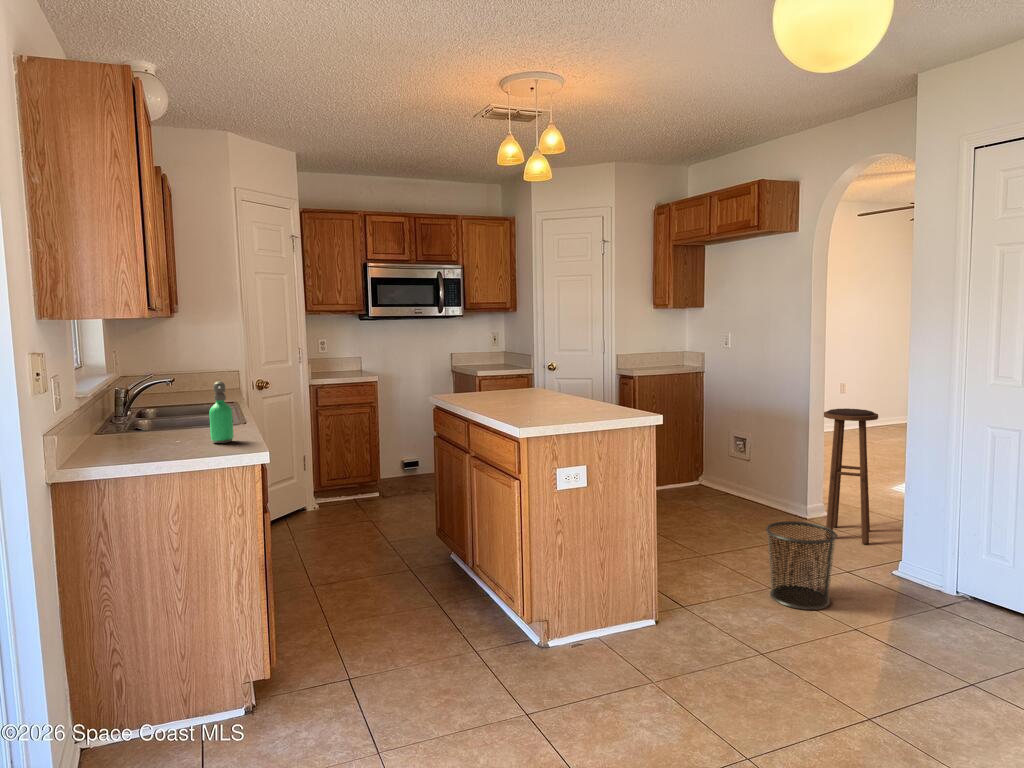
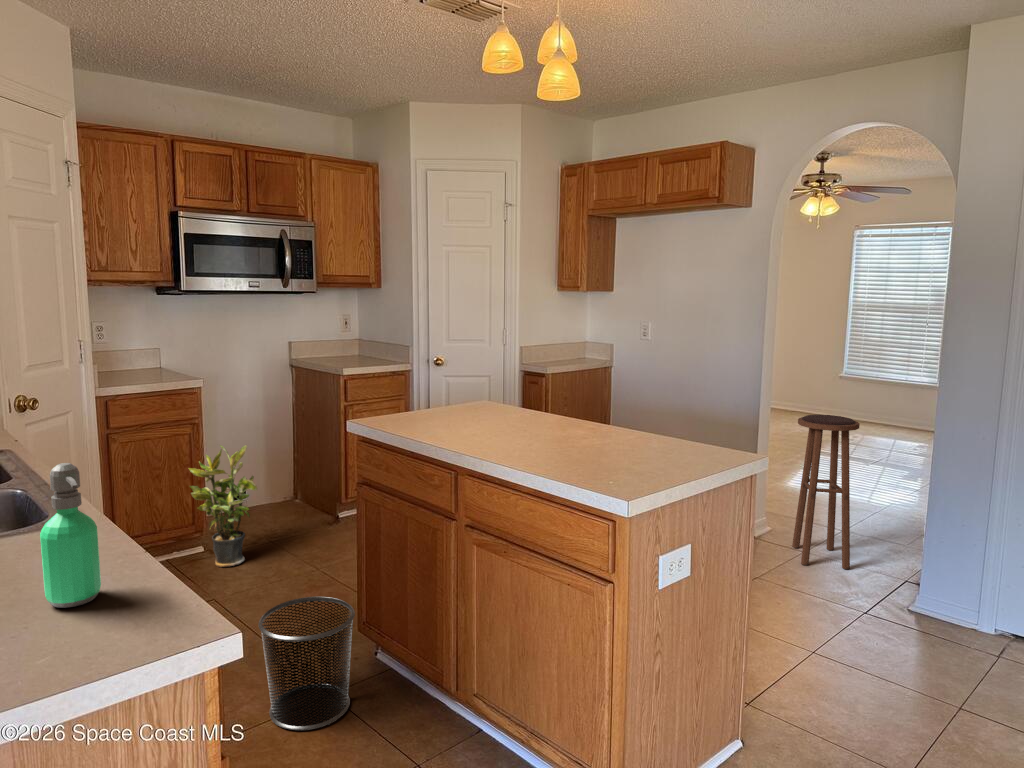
potted plant: none [364,420,409,504] -> present [189,445,257,567]
waste bin: present [766,521,837,610] -> present [258,597,355,730]

